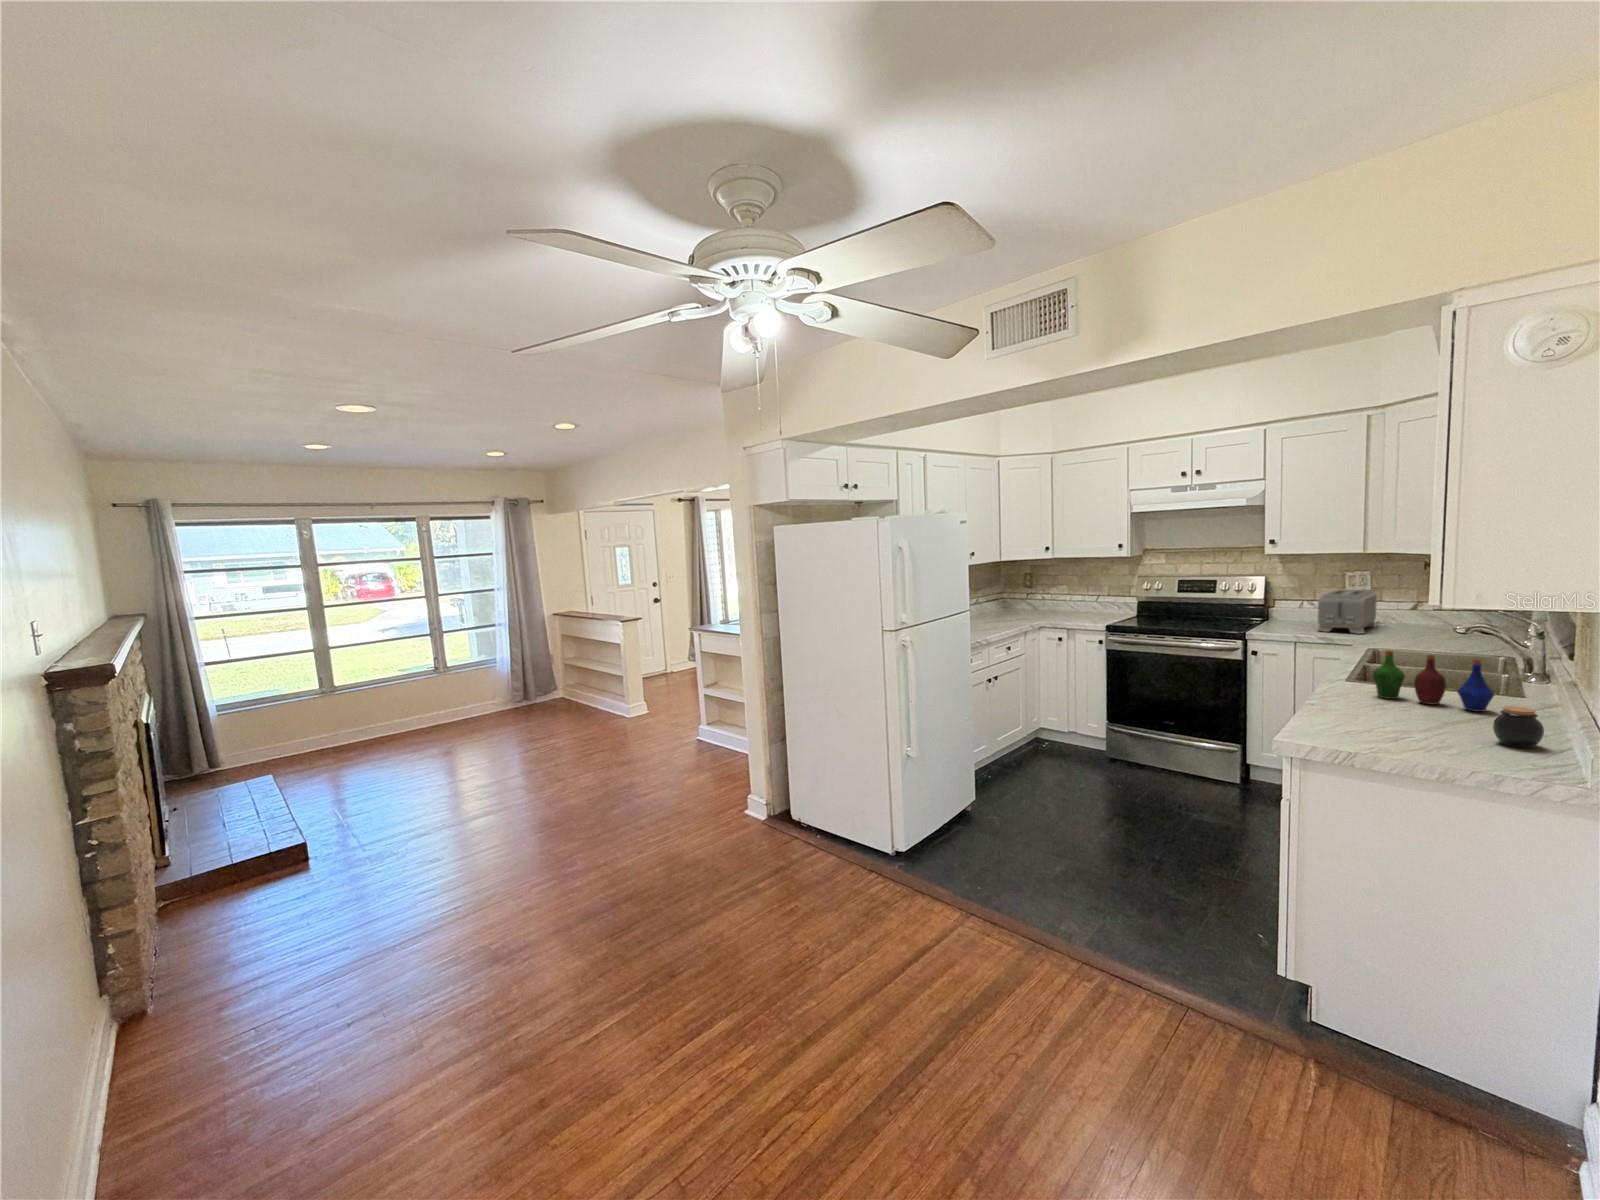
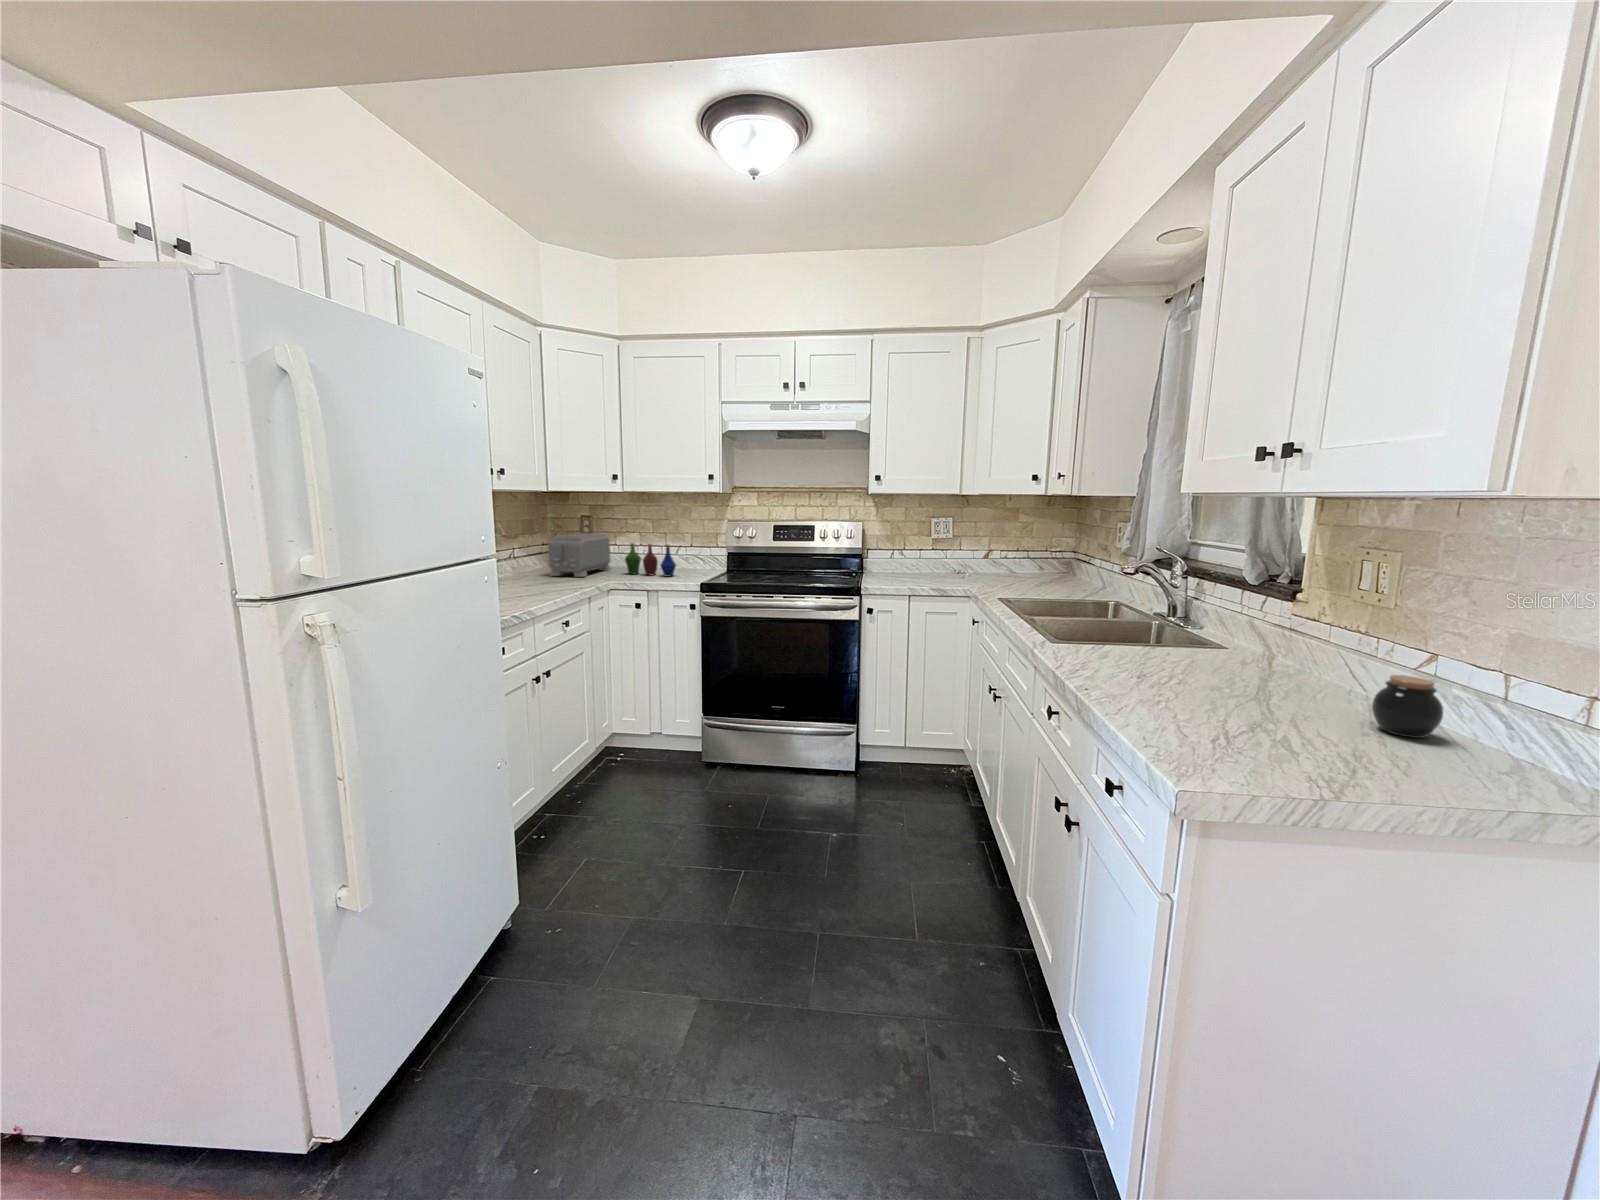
toaster: present [1318,589,1377,634] -> present [548,533,611,577]
bottle: present [1373,650,1494,712] -> present [625,543,676,576]

